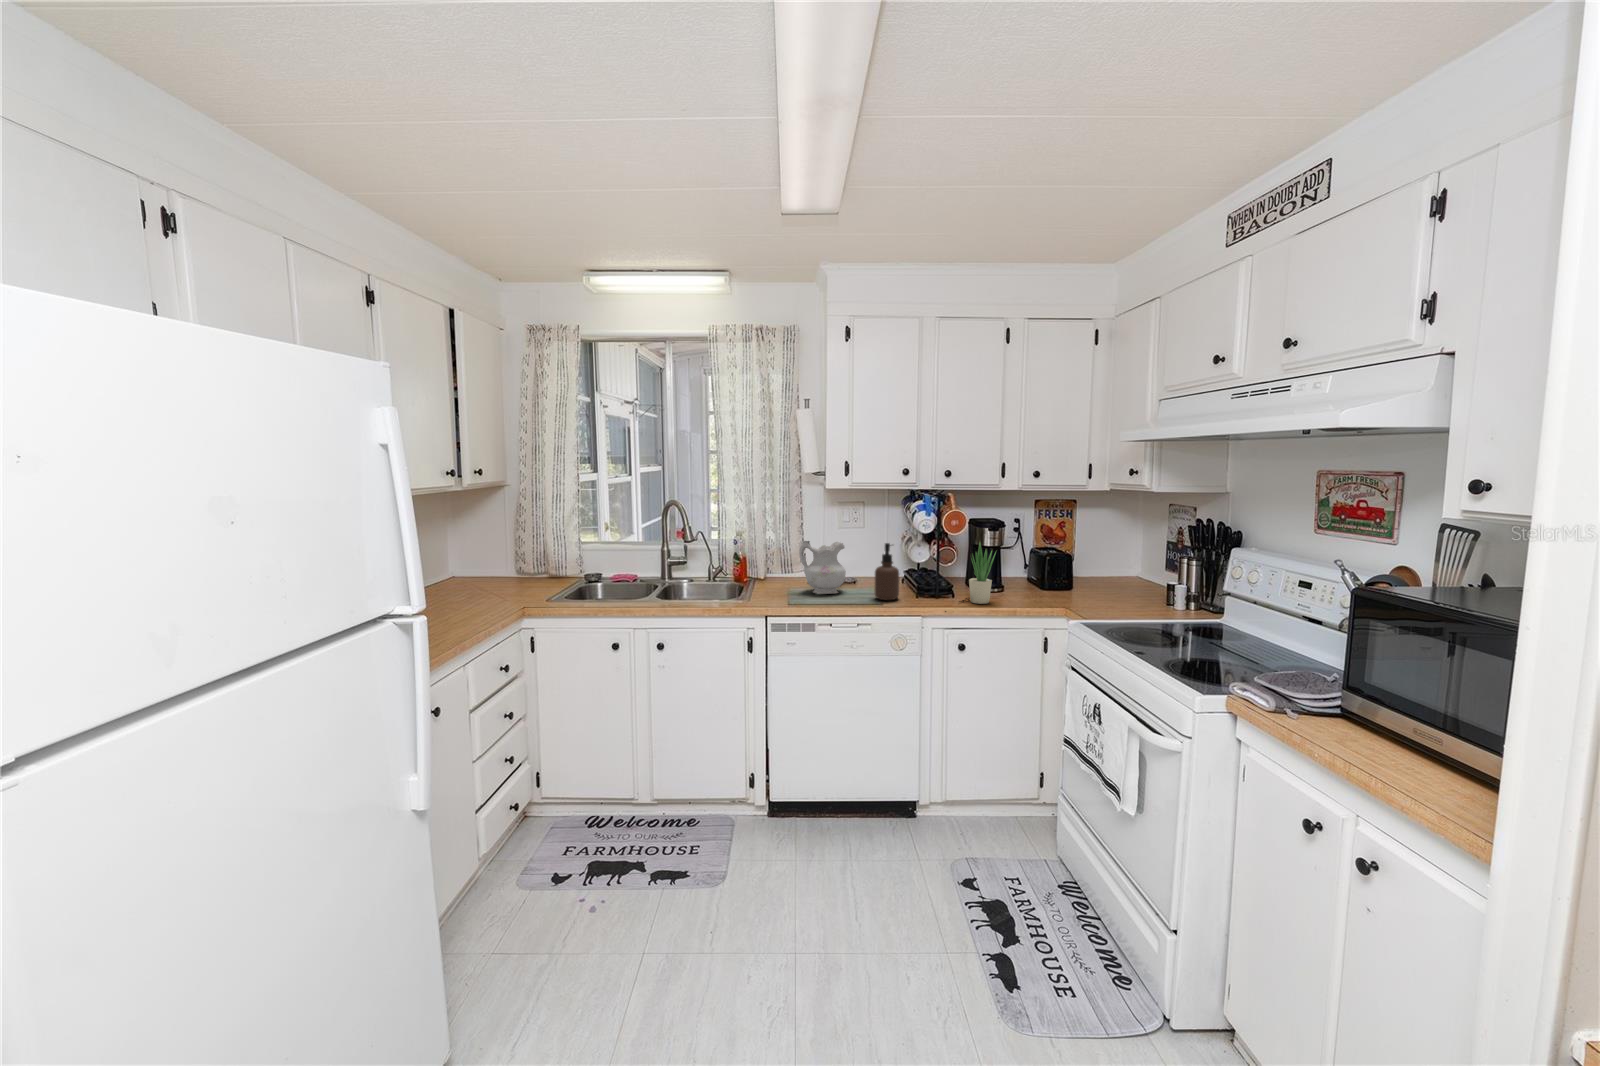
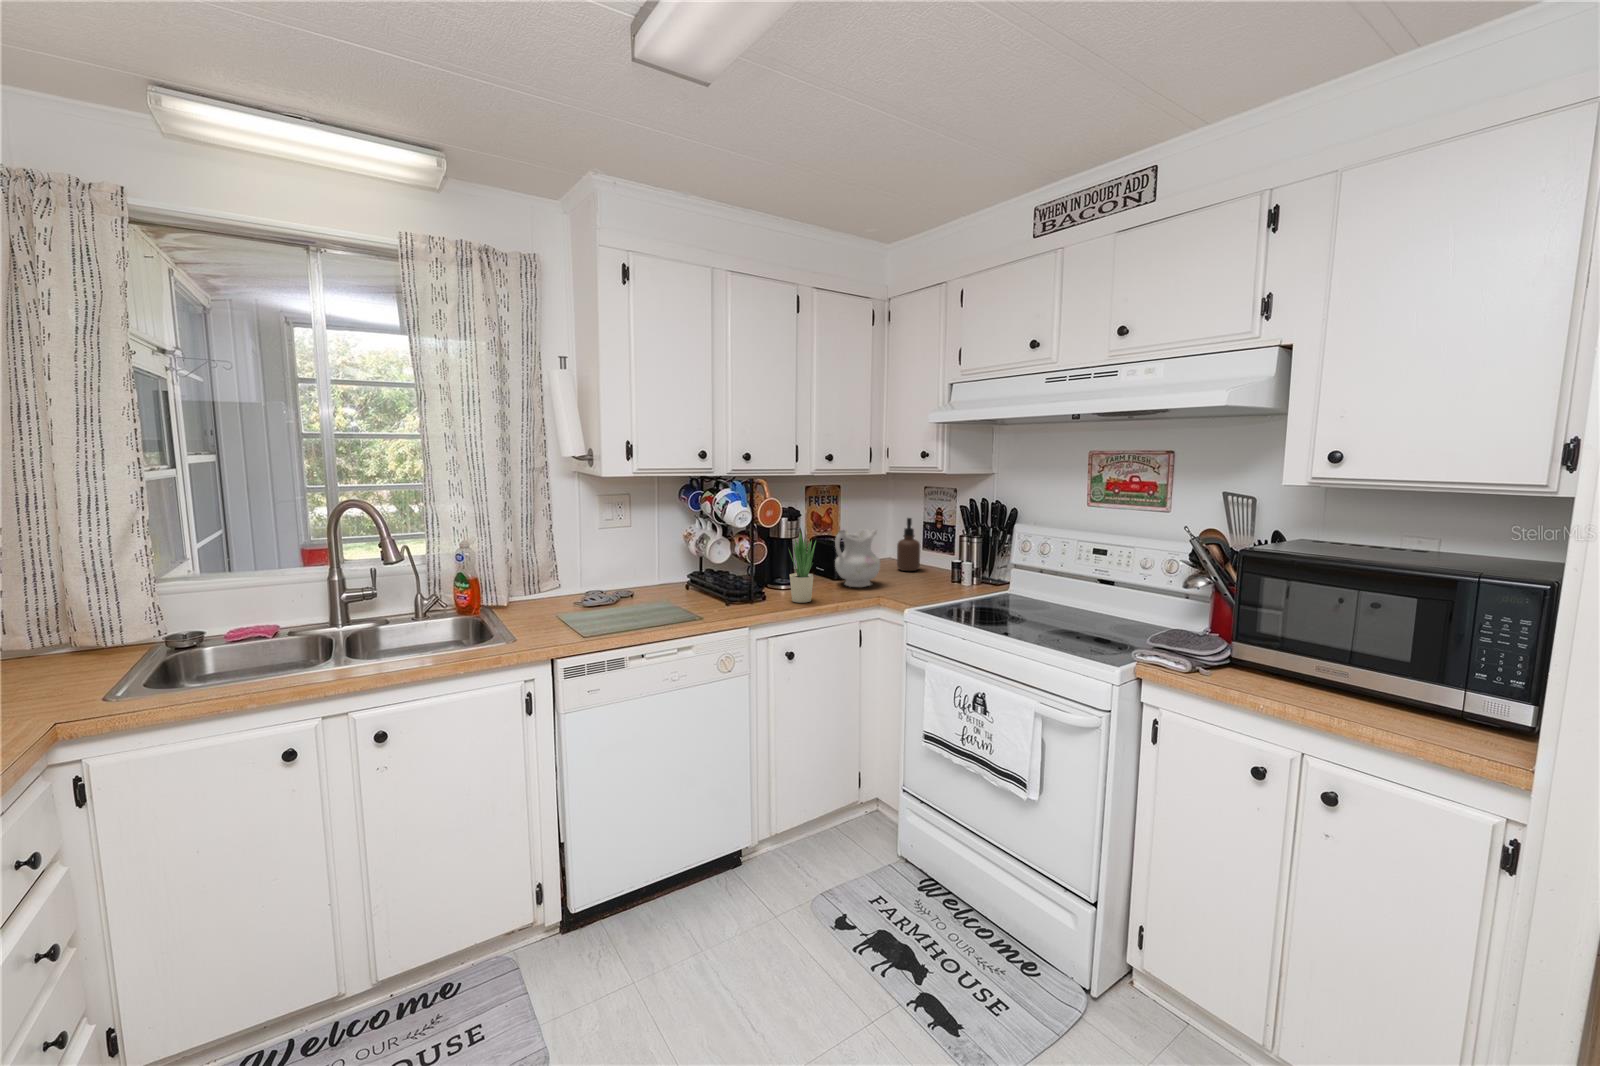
ceramic pitcher: present [799,541,846,594] -> present [835,529,880,587]
soap dispenser: present [875,543,899,600] -> present [897,518,920,571]

